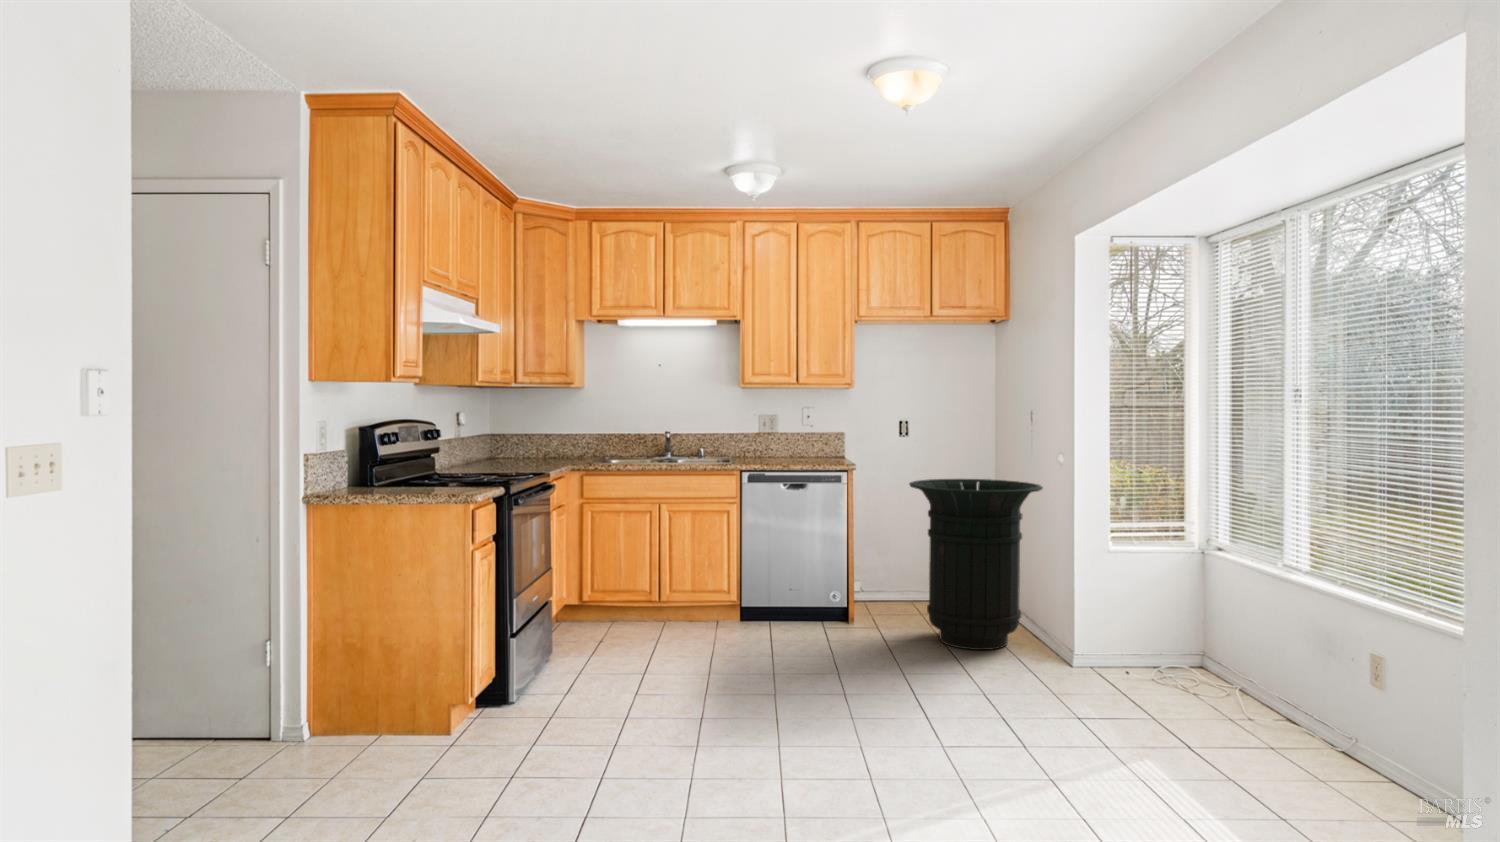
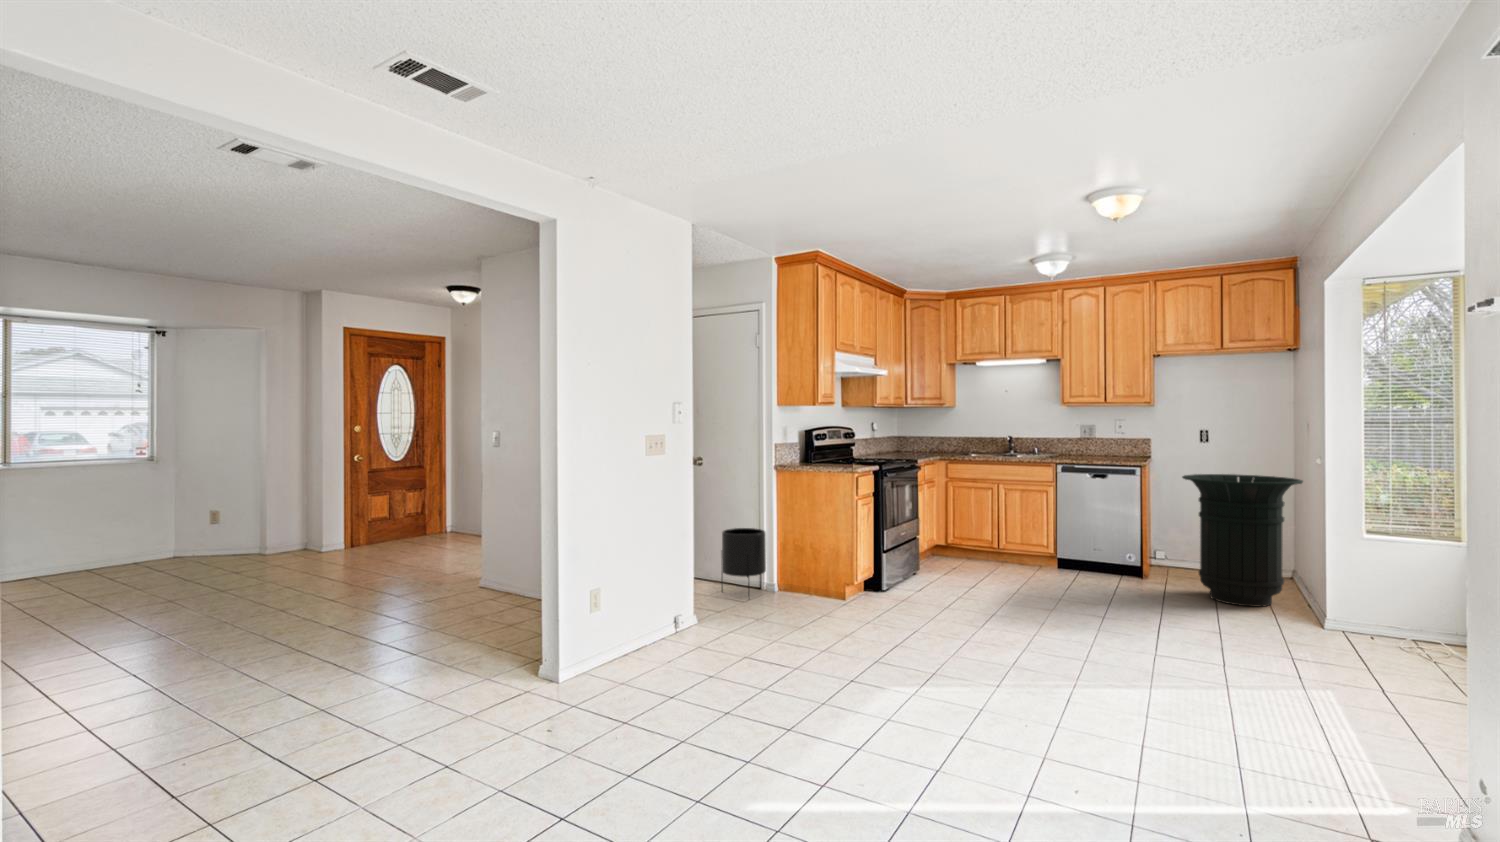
planter: none [183,623,286,772] -> present [721,528,766,589]

